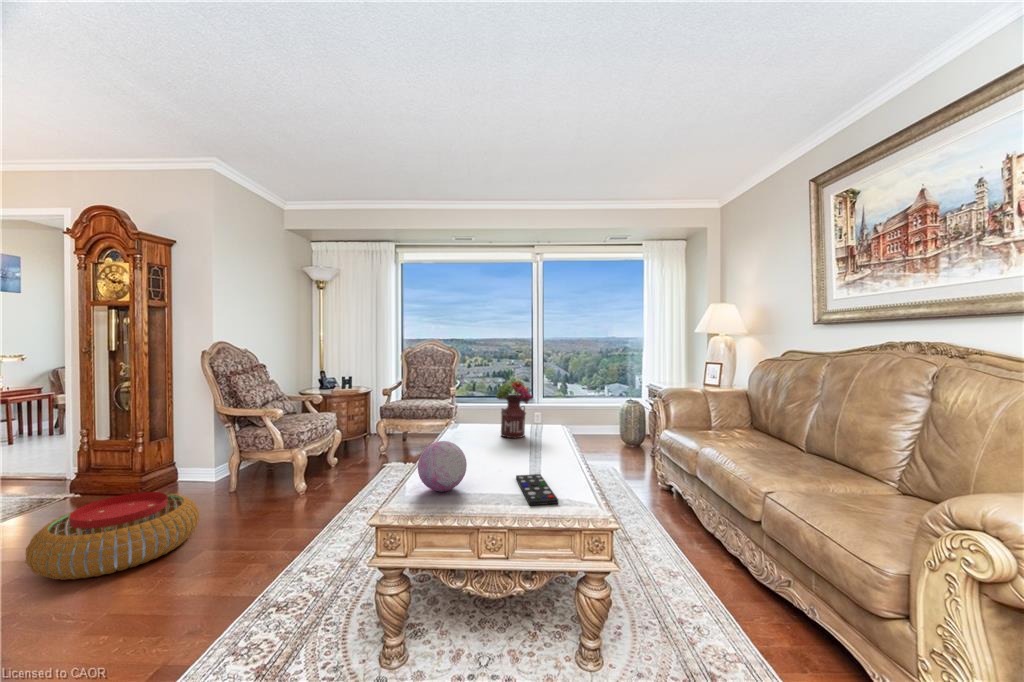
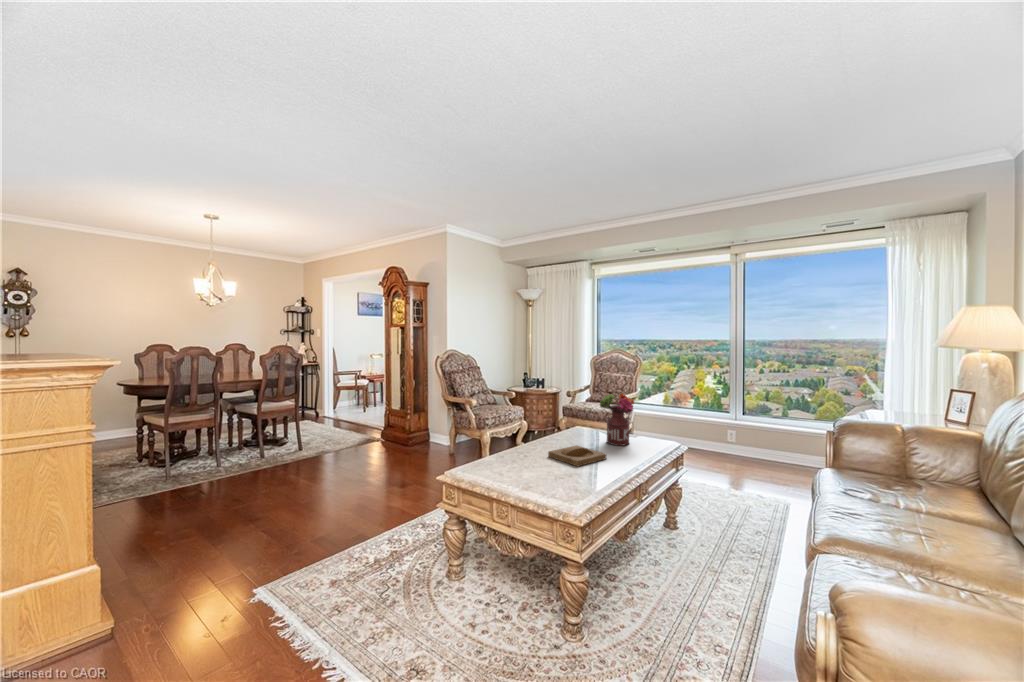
decorative orb: present [418,441,467,492] -> none [482,433,518,471]
tray: none [471,444,530,467] -> present [548,446,607,466]
remote control: present [516,474,558,505] -> none [538,471,581,497]
pouf: present [25,492,199,580] -> none [343,442,420,484]

